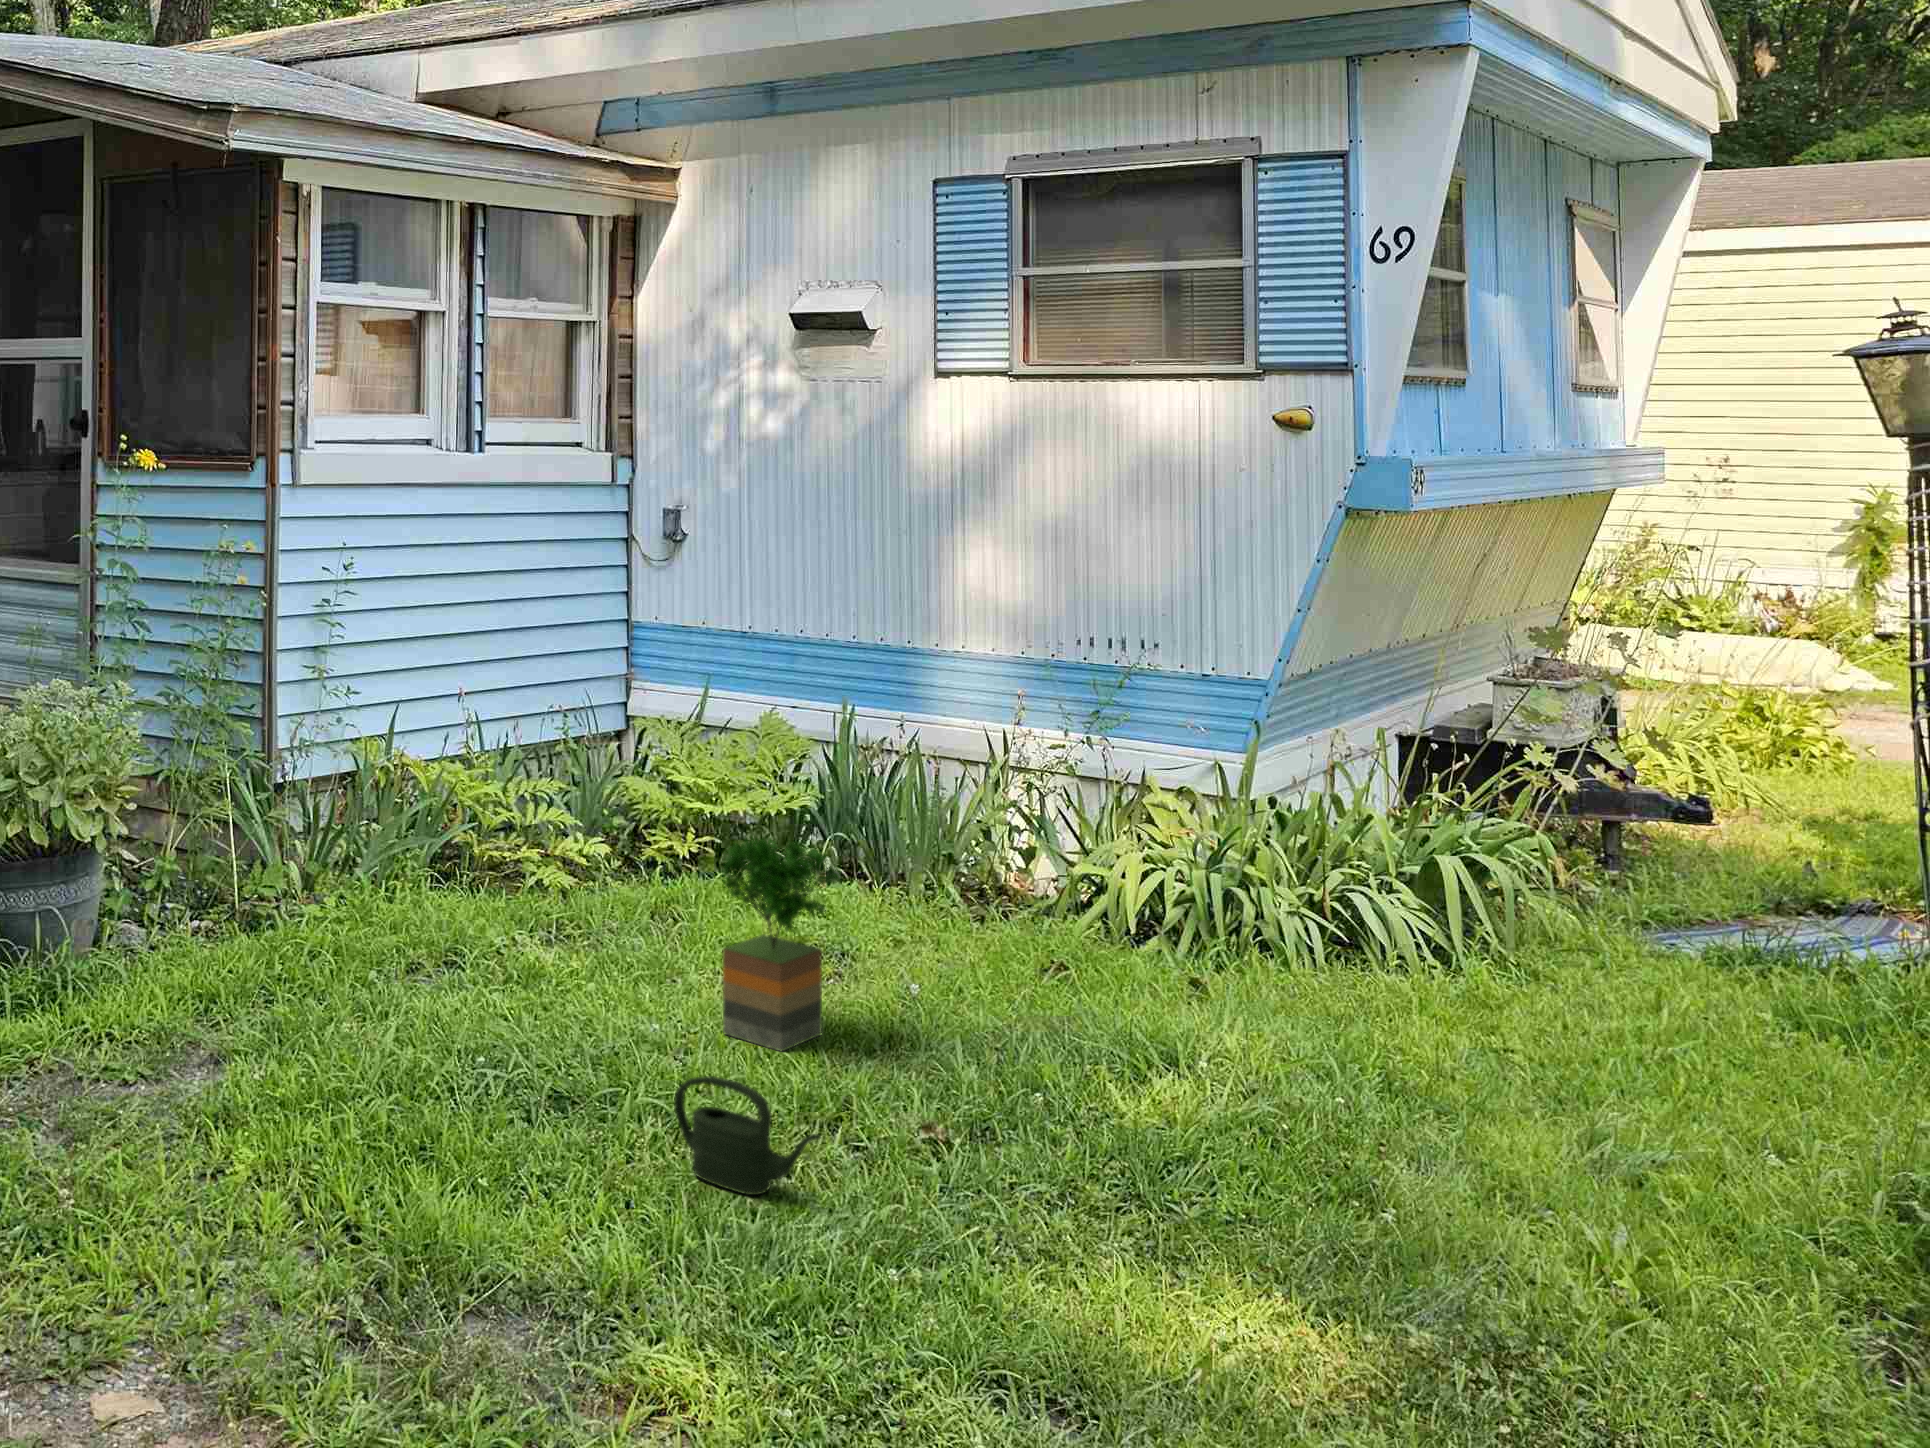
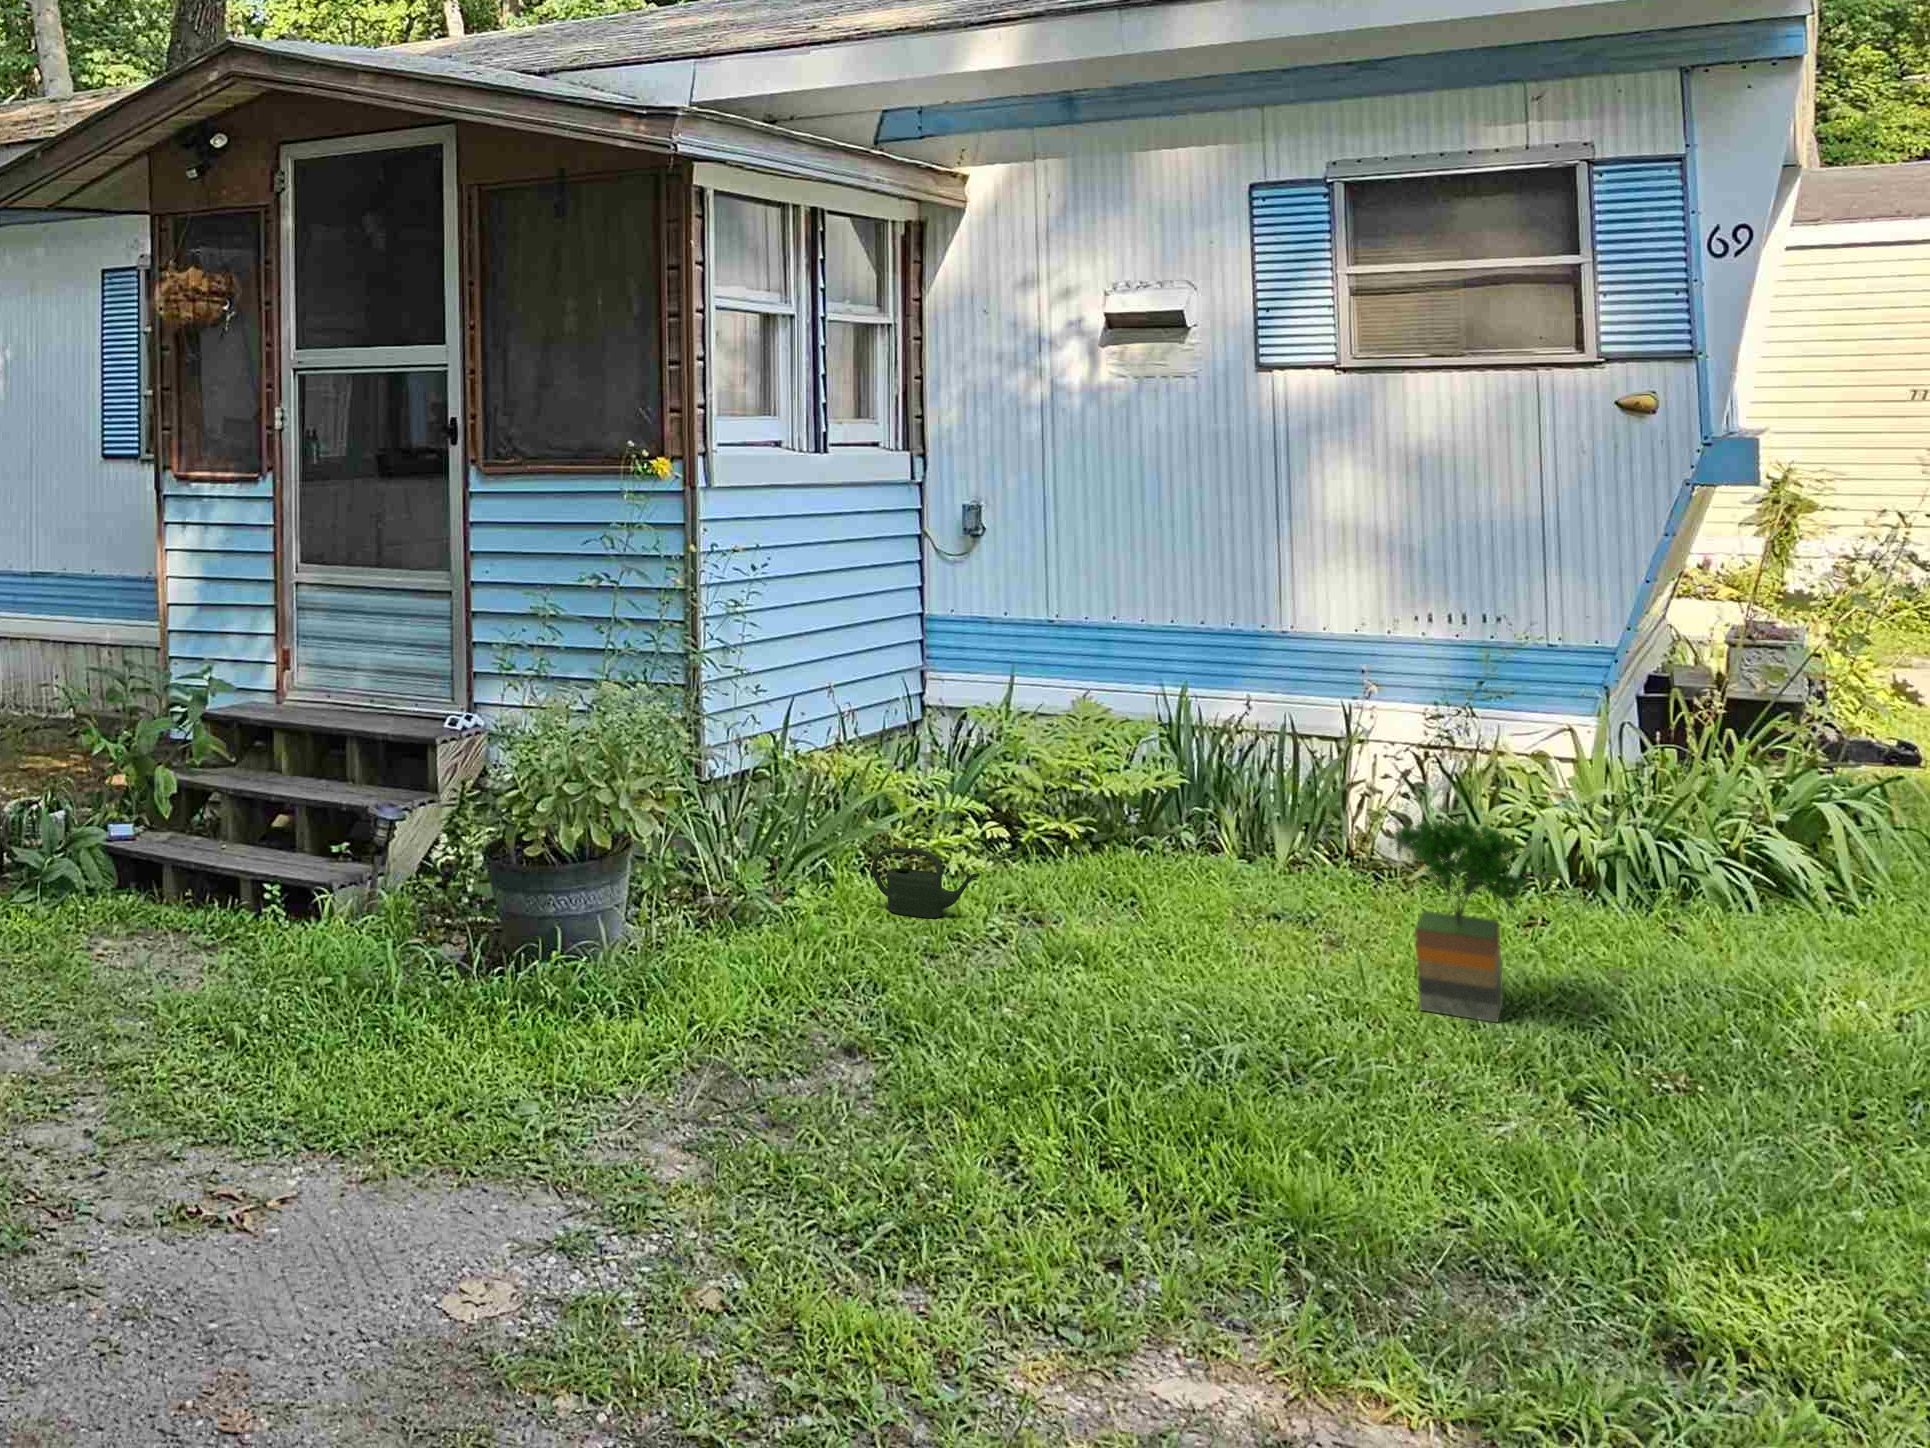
watering can: present [674,1076,821,1195] -> present [872,848,980,918]

